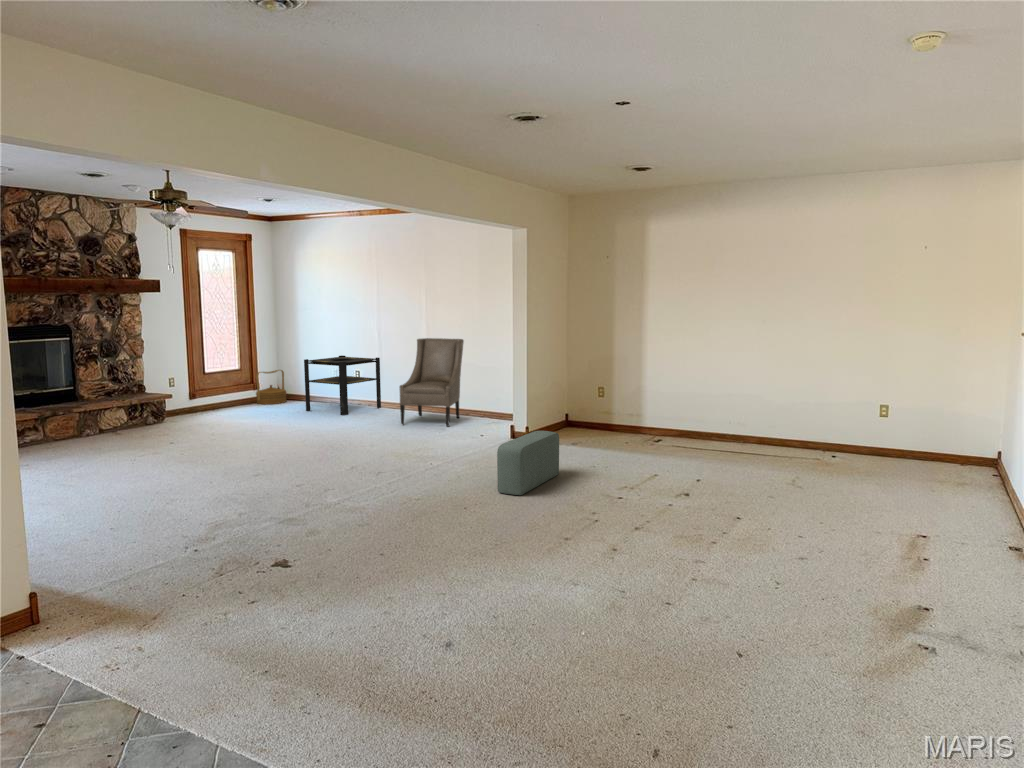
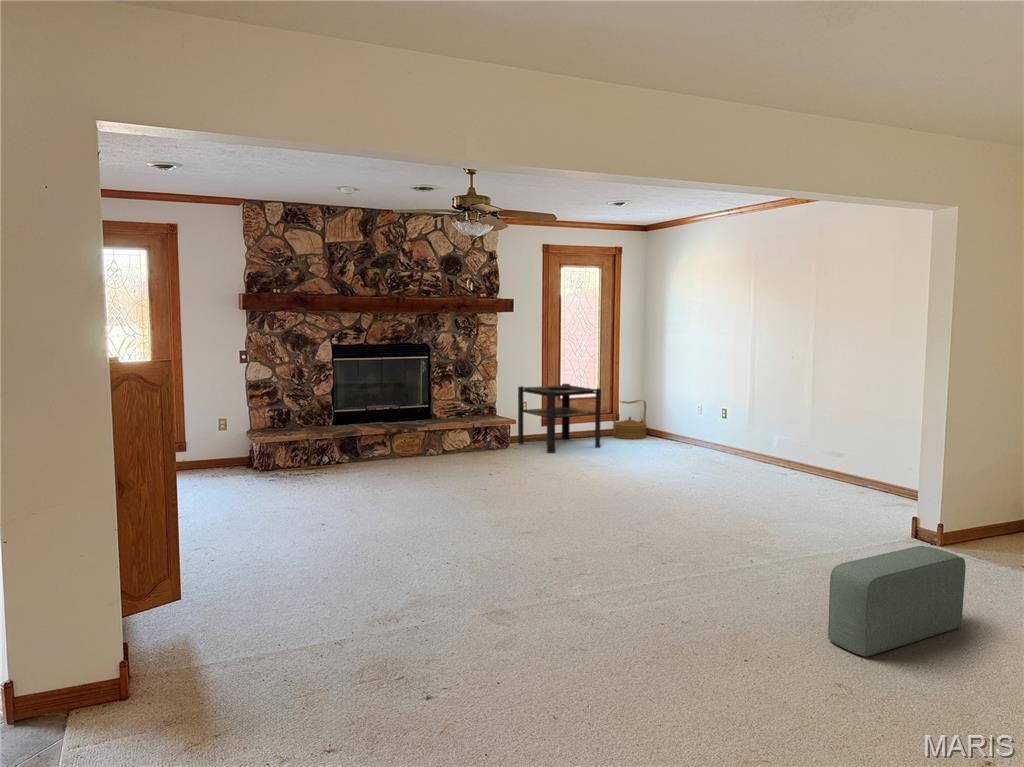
armchair: present [399,338,464,427] -> none [757,375,862,501]
side table: present [304,356,381,415] -> present [518,384,601,453]

